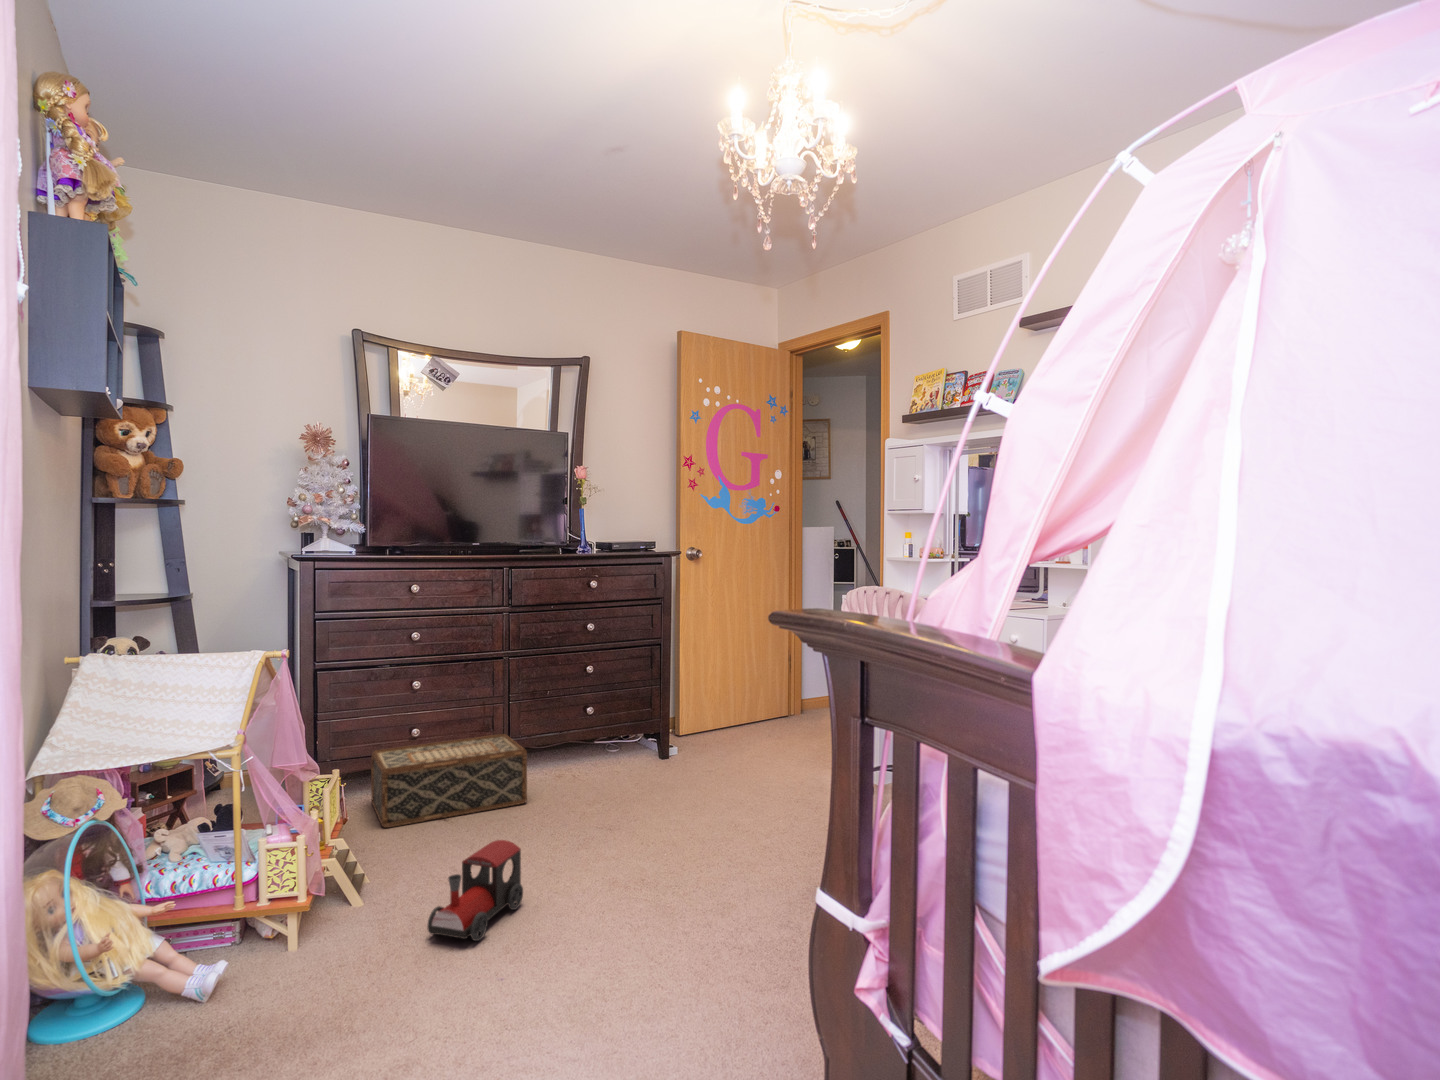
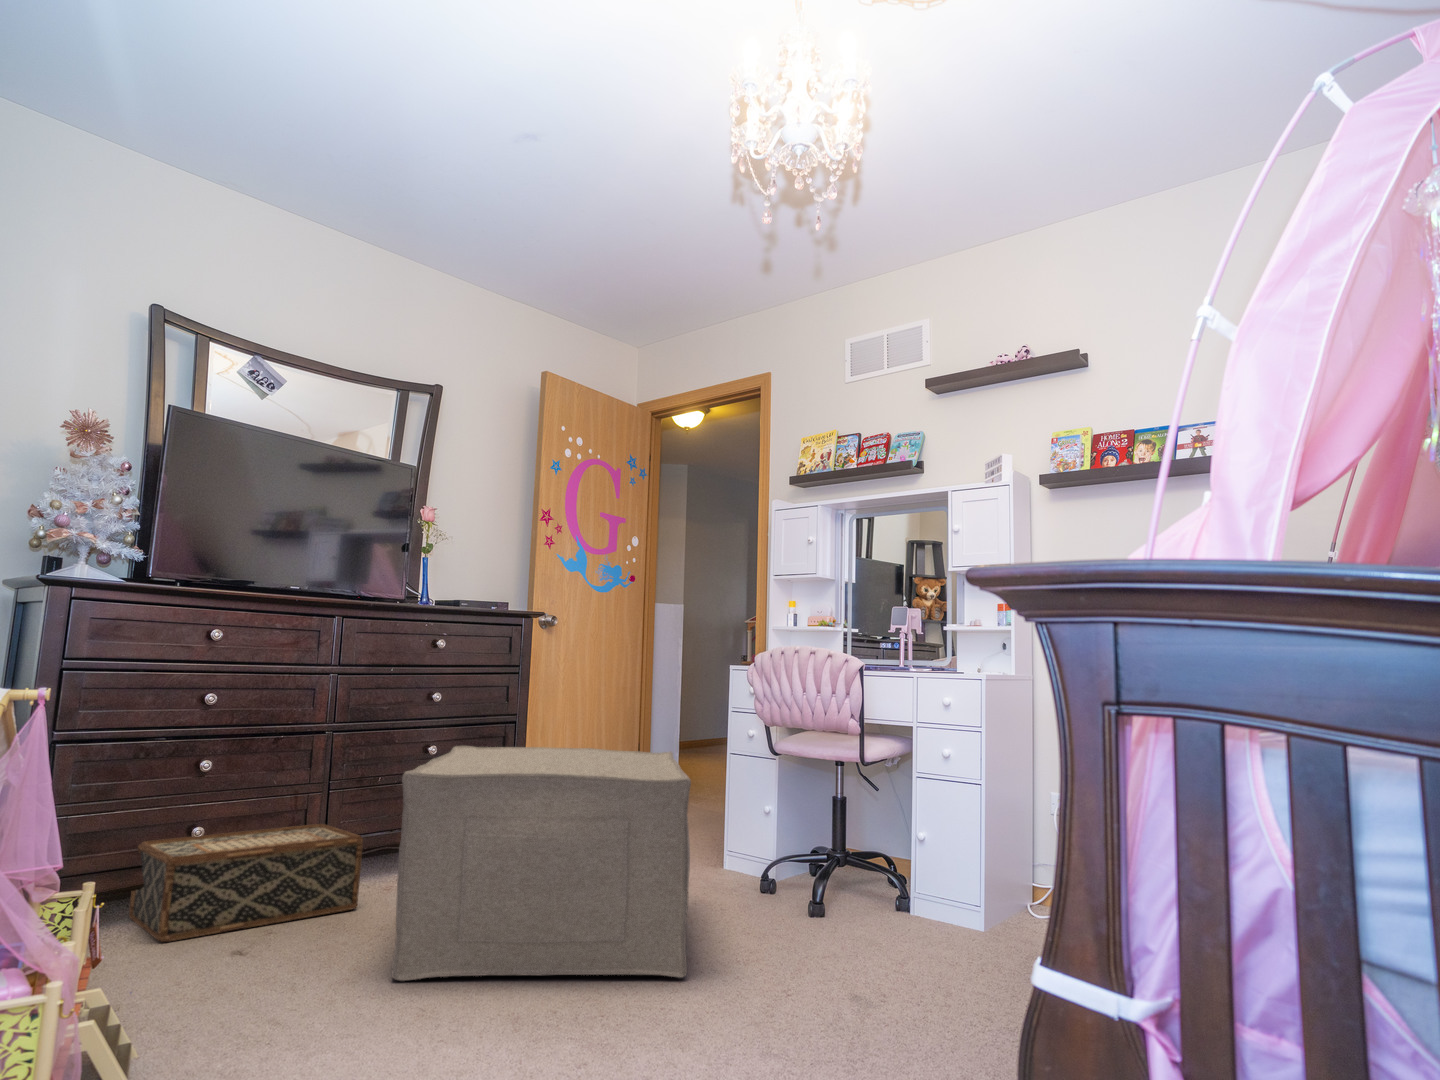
ottoman: none [518,680,770,894] -> present [391,746,691,981]
toy train: present [427,840,523,941] -> none [290,921,408,1046]

